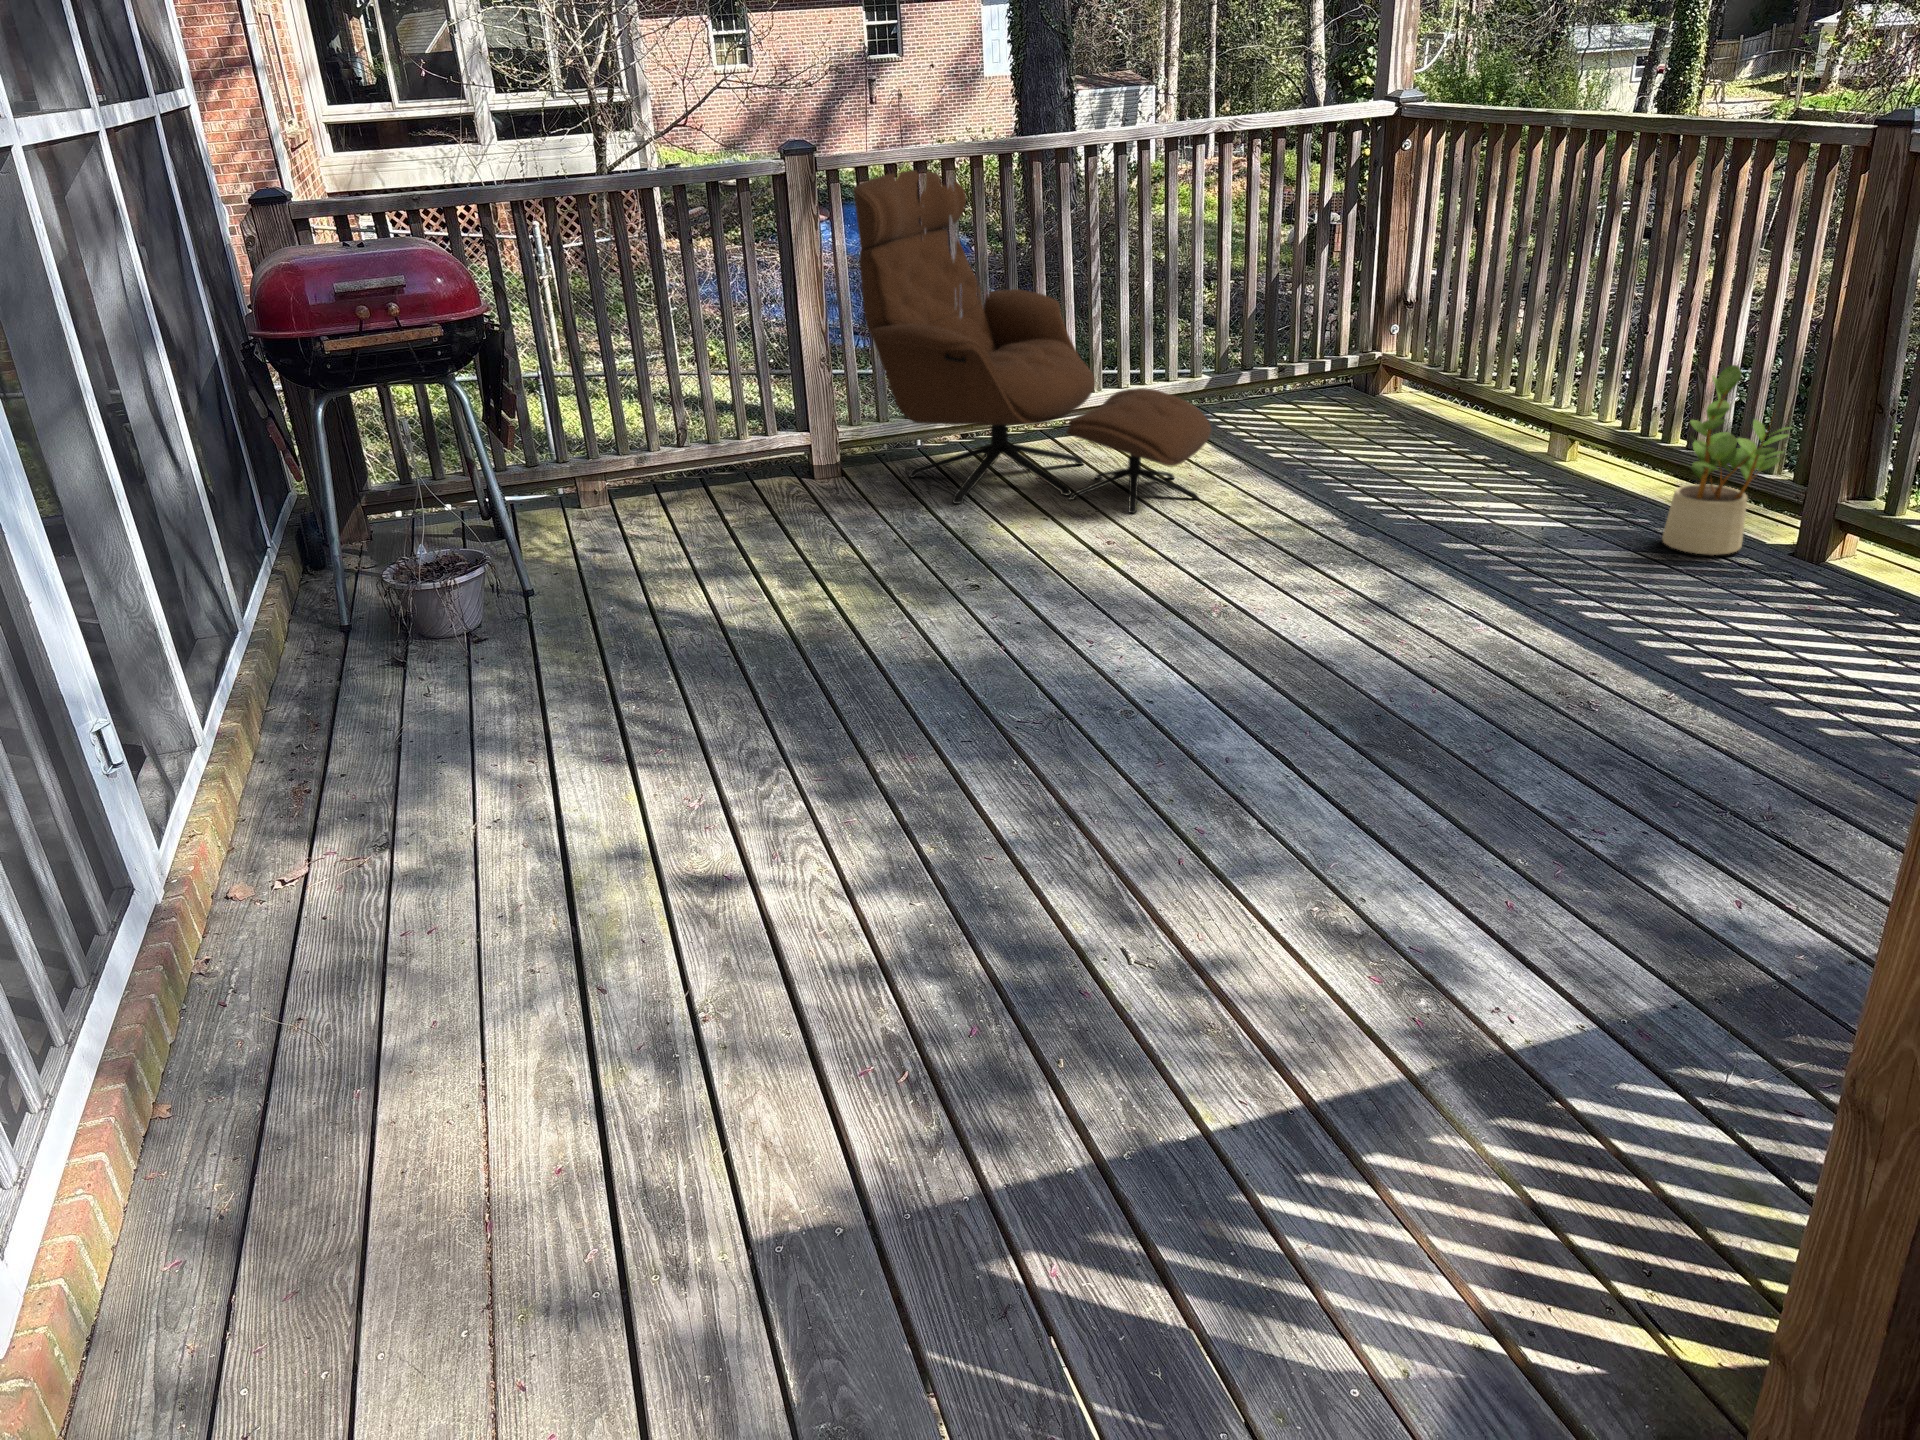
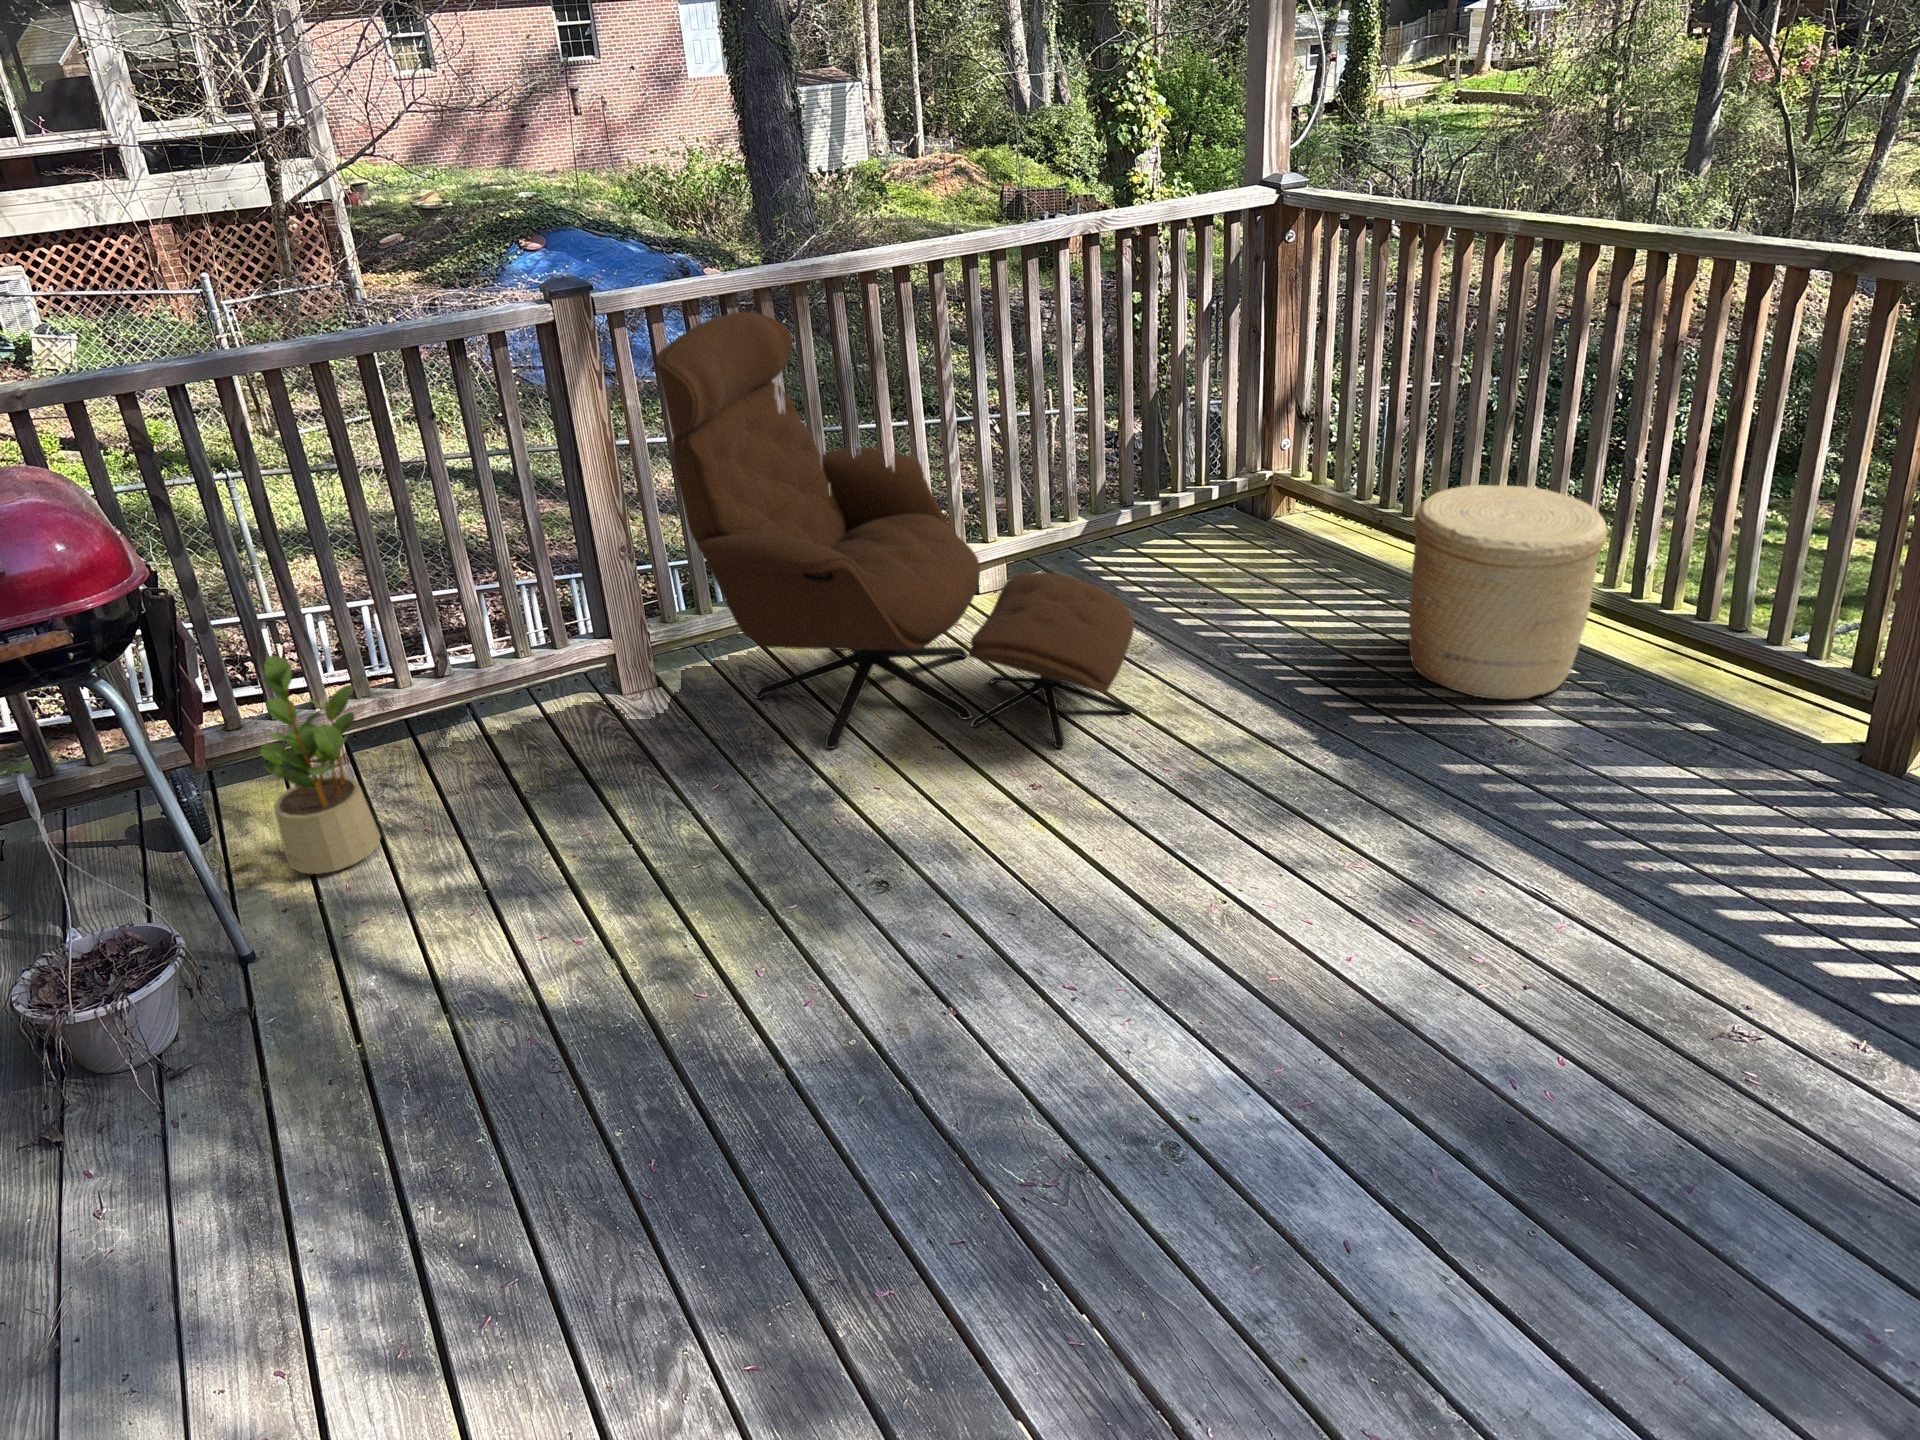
woven basket: none [1447,338,1612,509] -> present [1409,485,1608,700]
potted plant: present [1662,365,1791,555] -> present [260,655,381,874]

